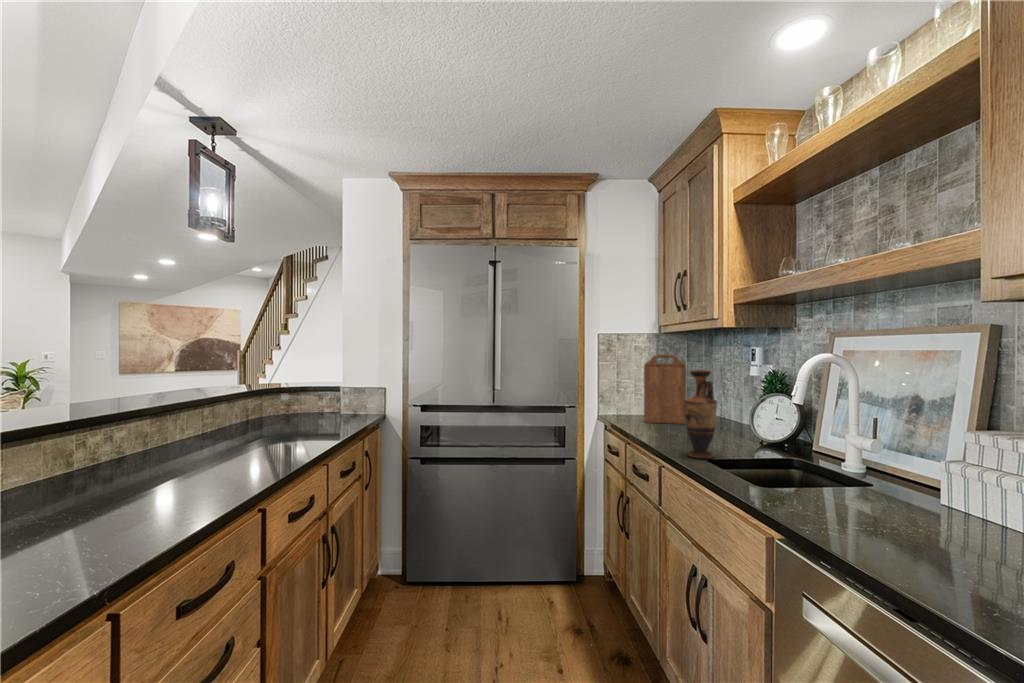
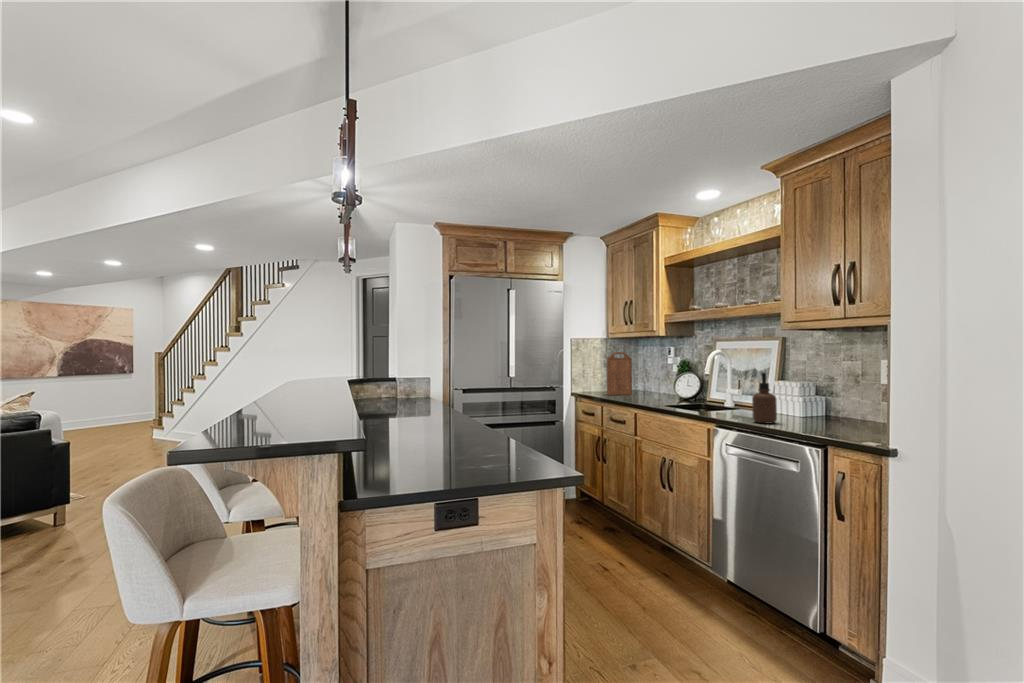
vase: present [684,370,717,459] -> none [651,360,668,406]
soap dispenser: none [889,419,974,576] -> present [752,373,777,423]

